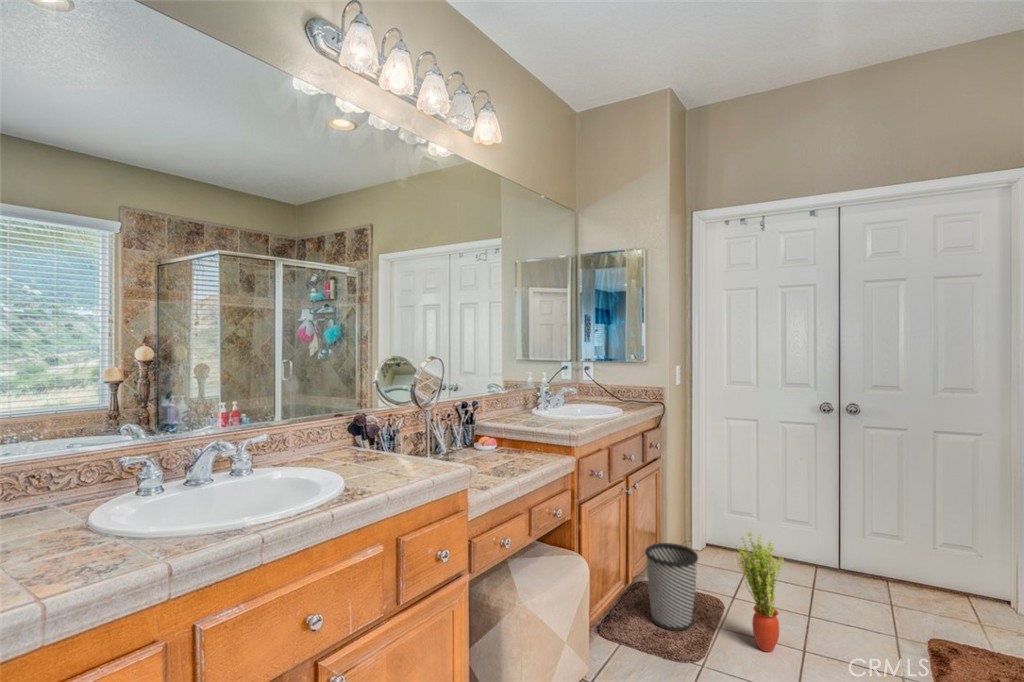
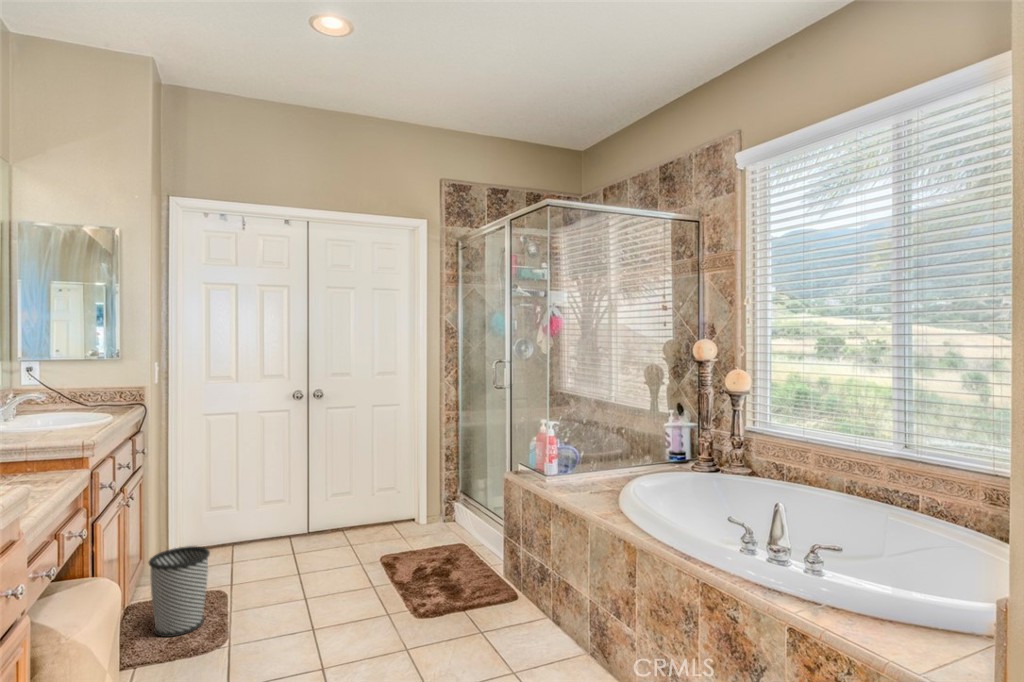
potted plant: present [734,531,784,652] -> none [248,508,294,611]

